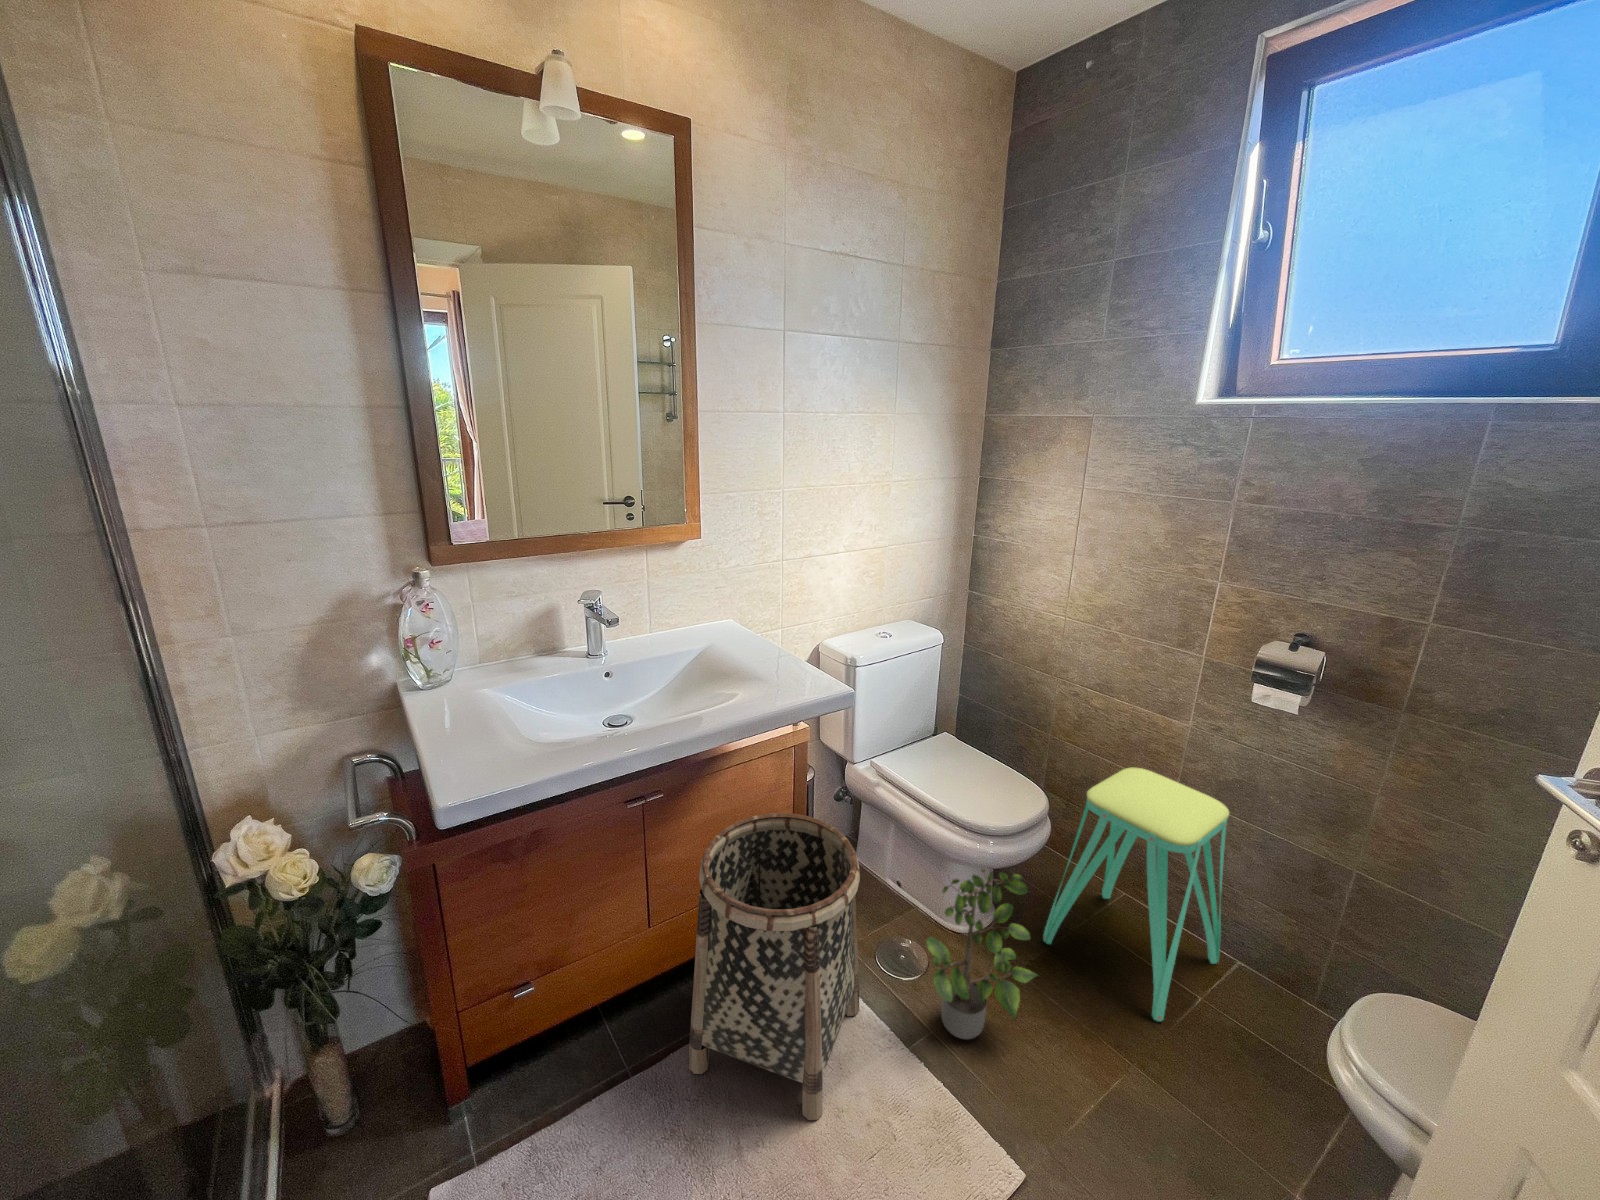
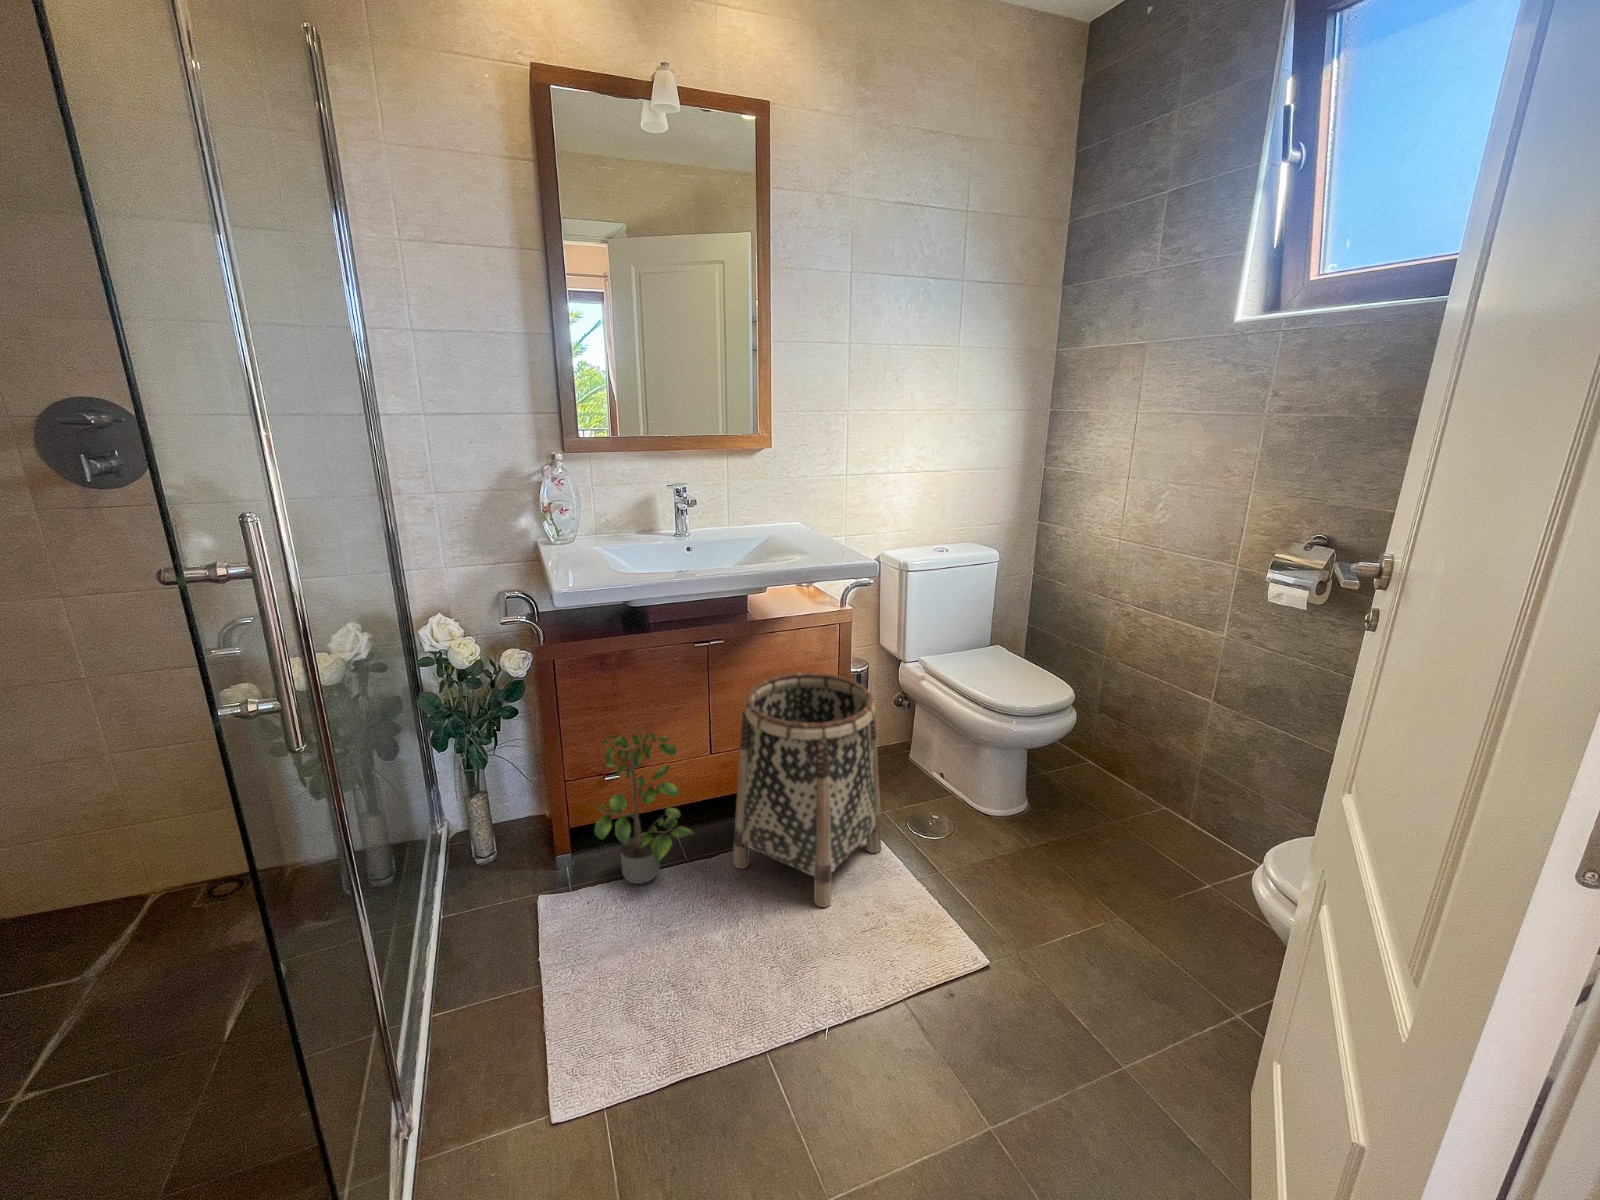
stool: present [1043,768,1229,1021] -> none [1067,675,1247,896]
potted plant: present [926,869,1038,1039] -> present [594,729,694,884]

